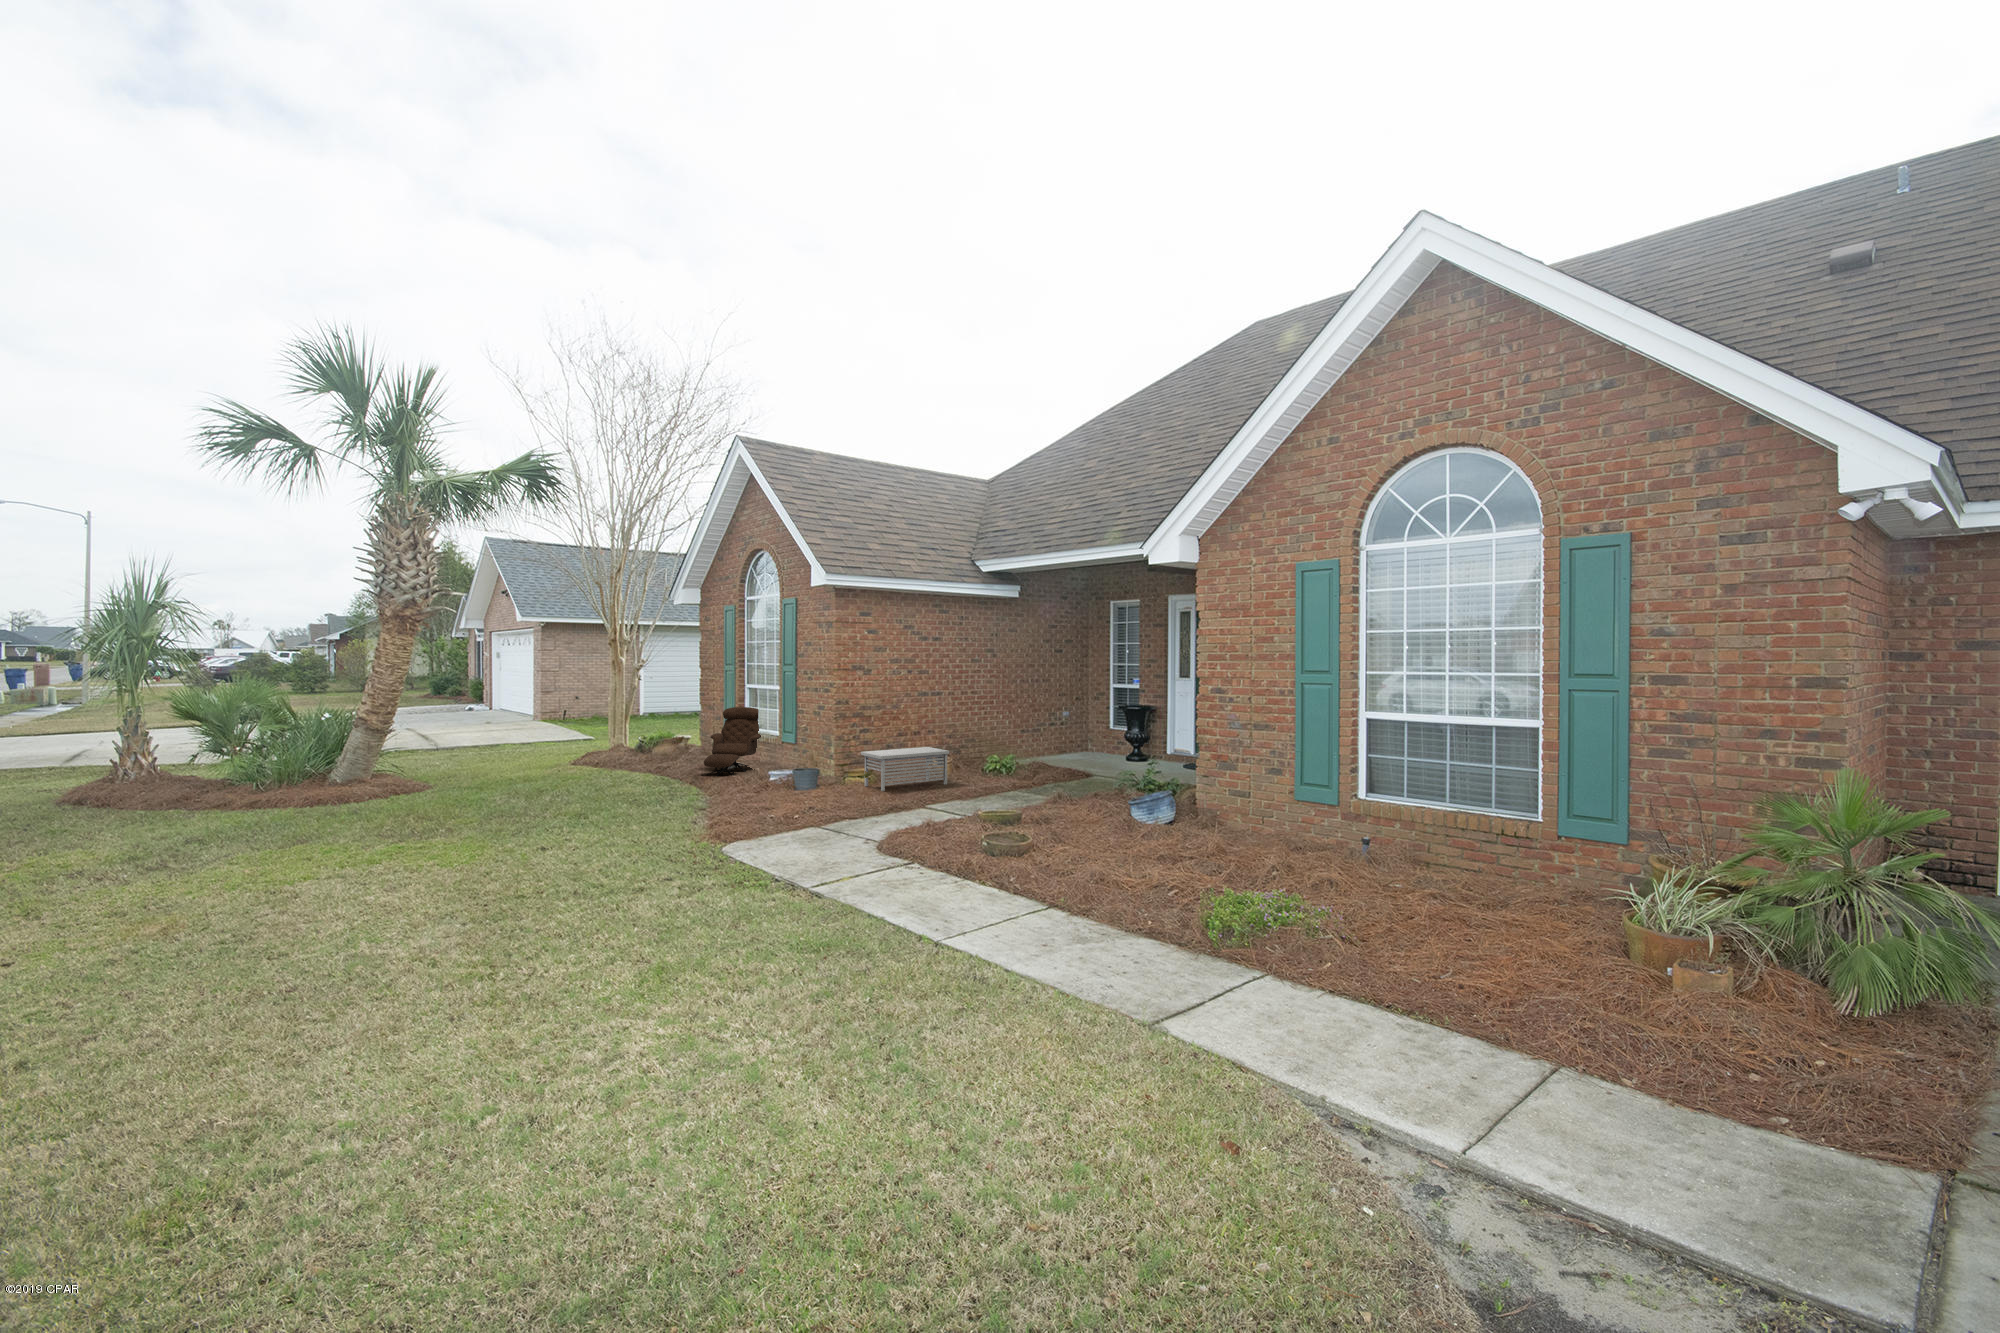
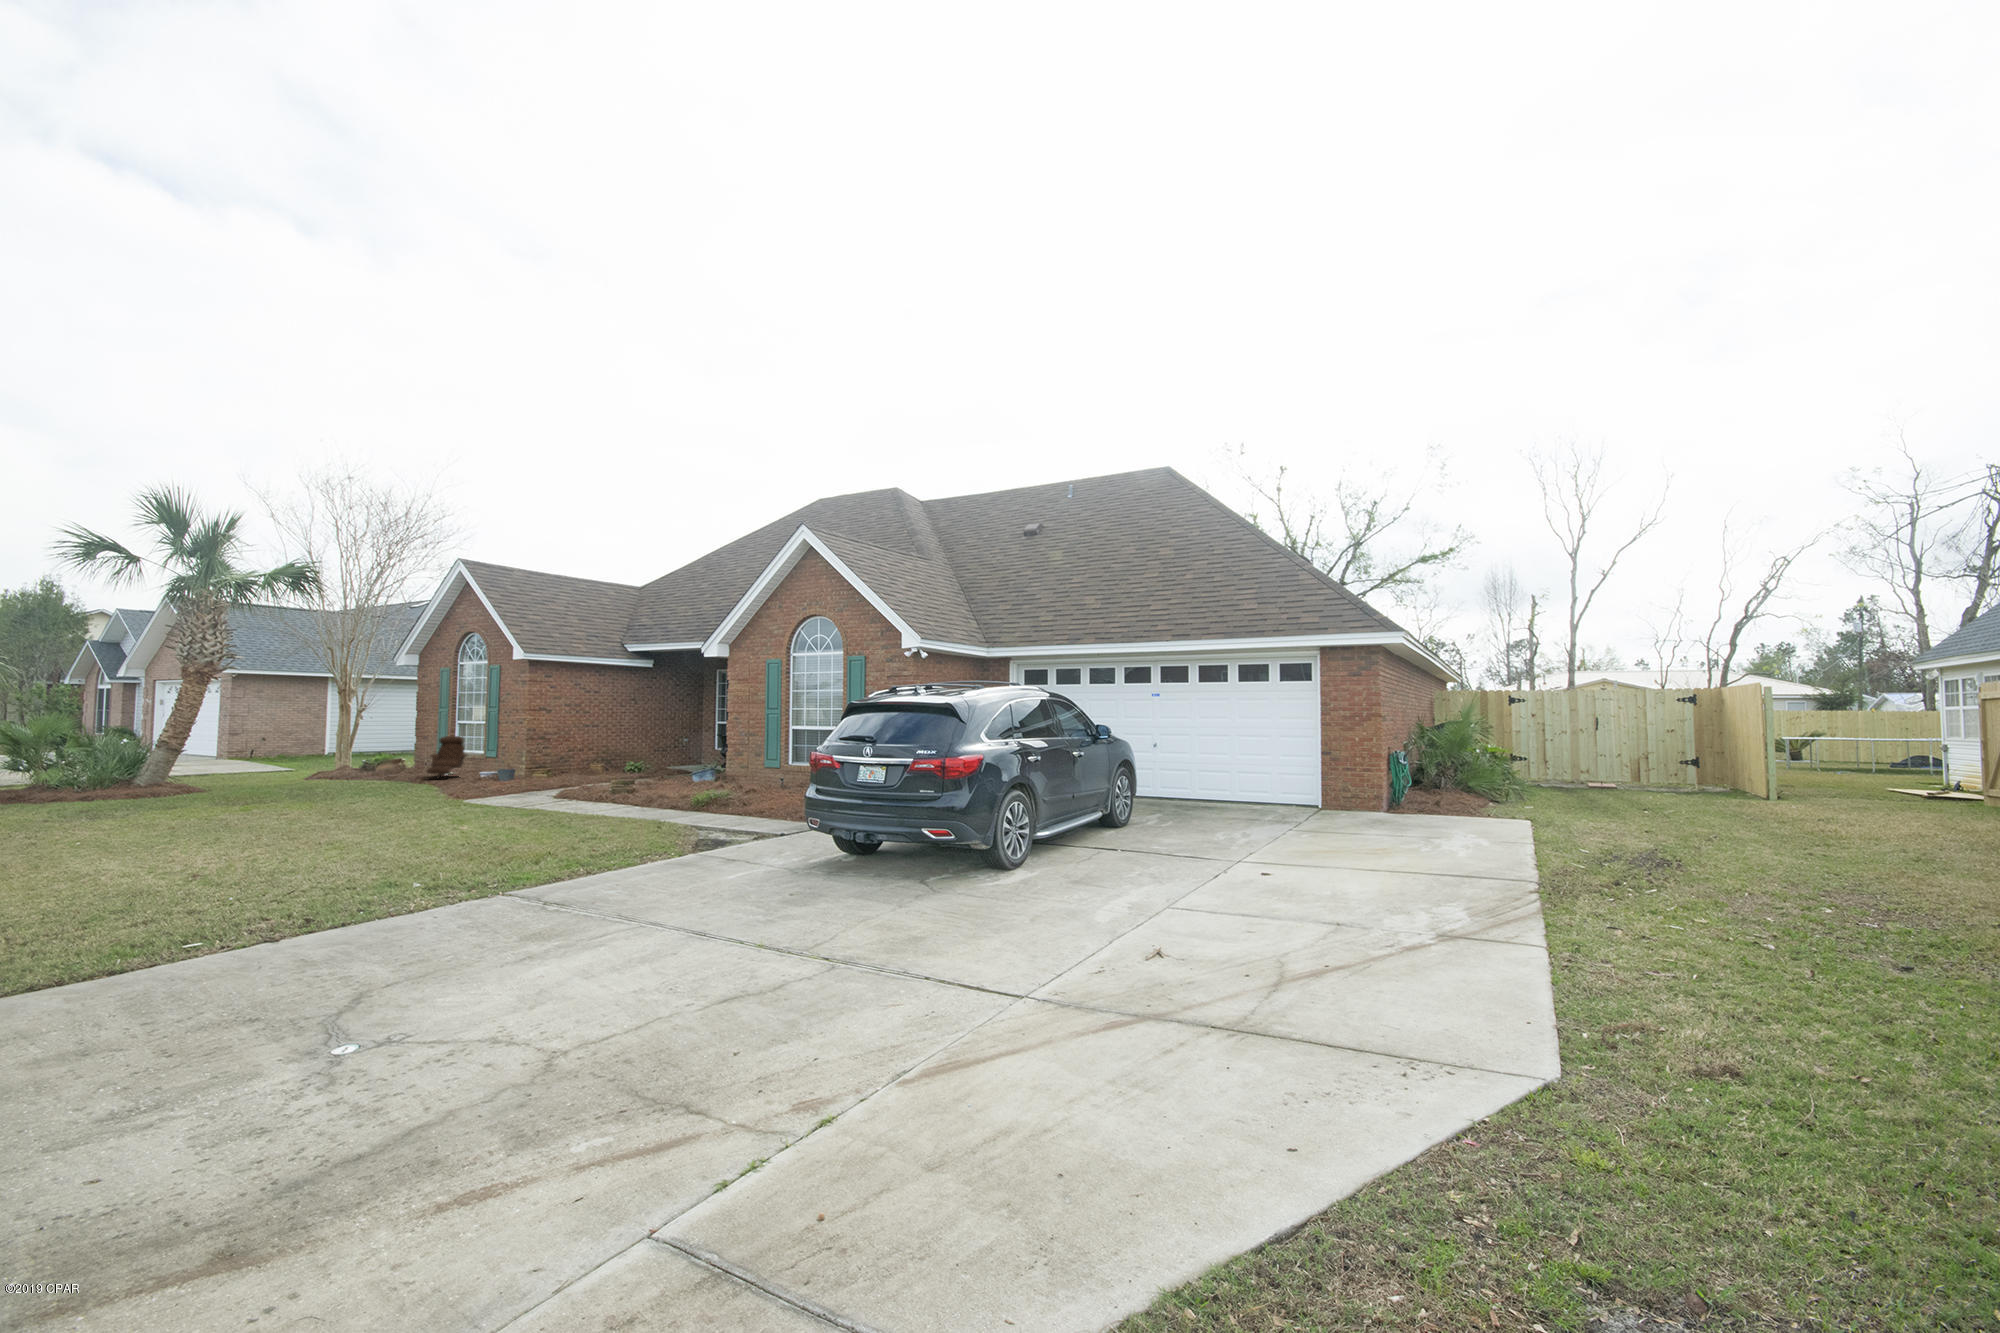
storage bench: present [861,747,949,791] -> none [542,758,601,783]

